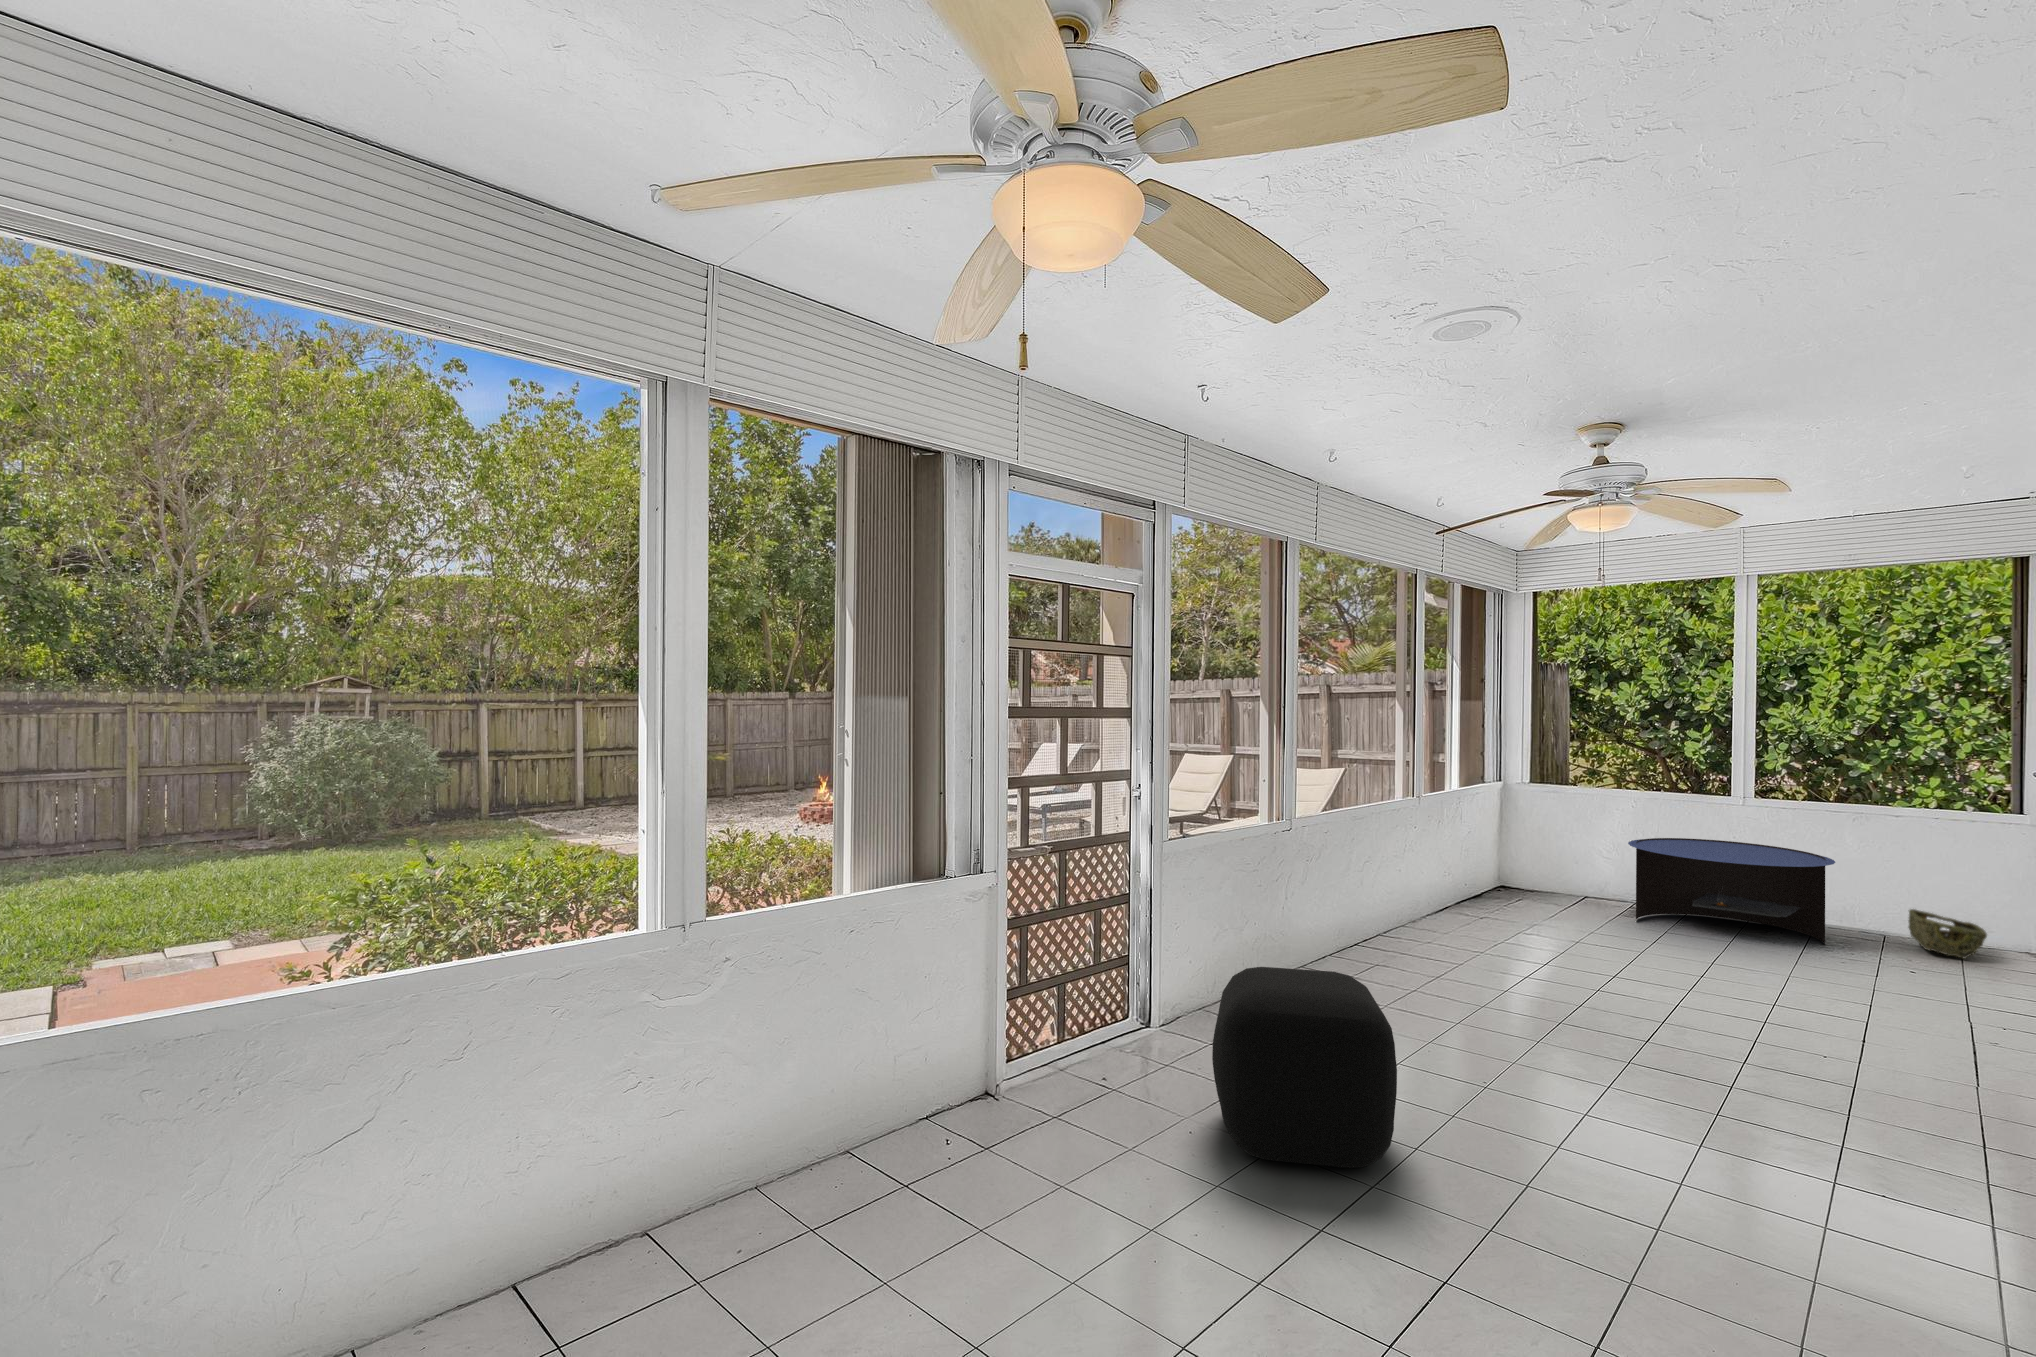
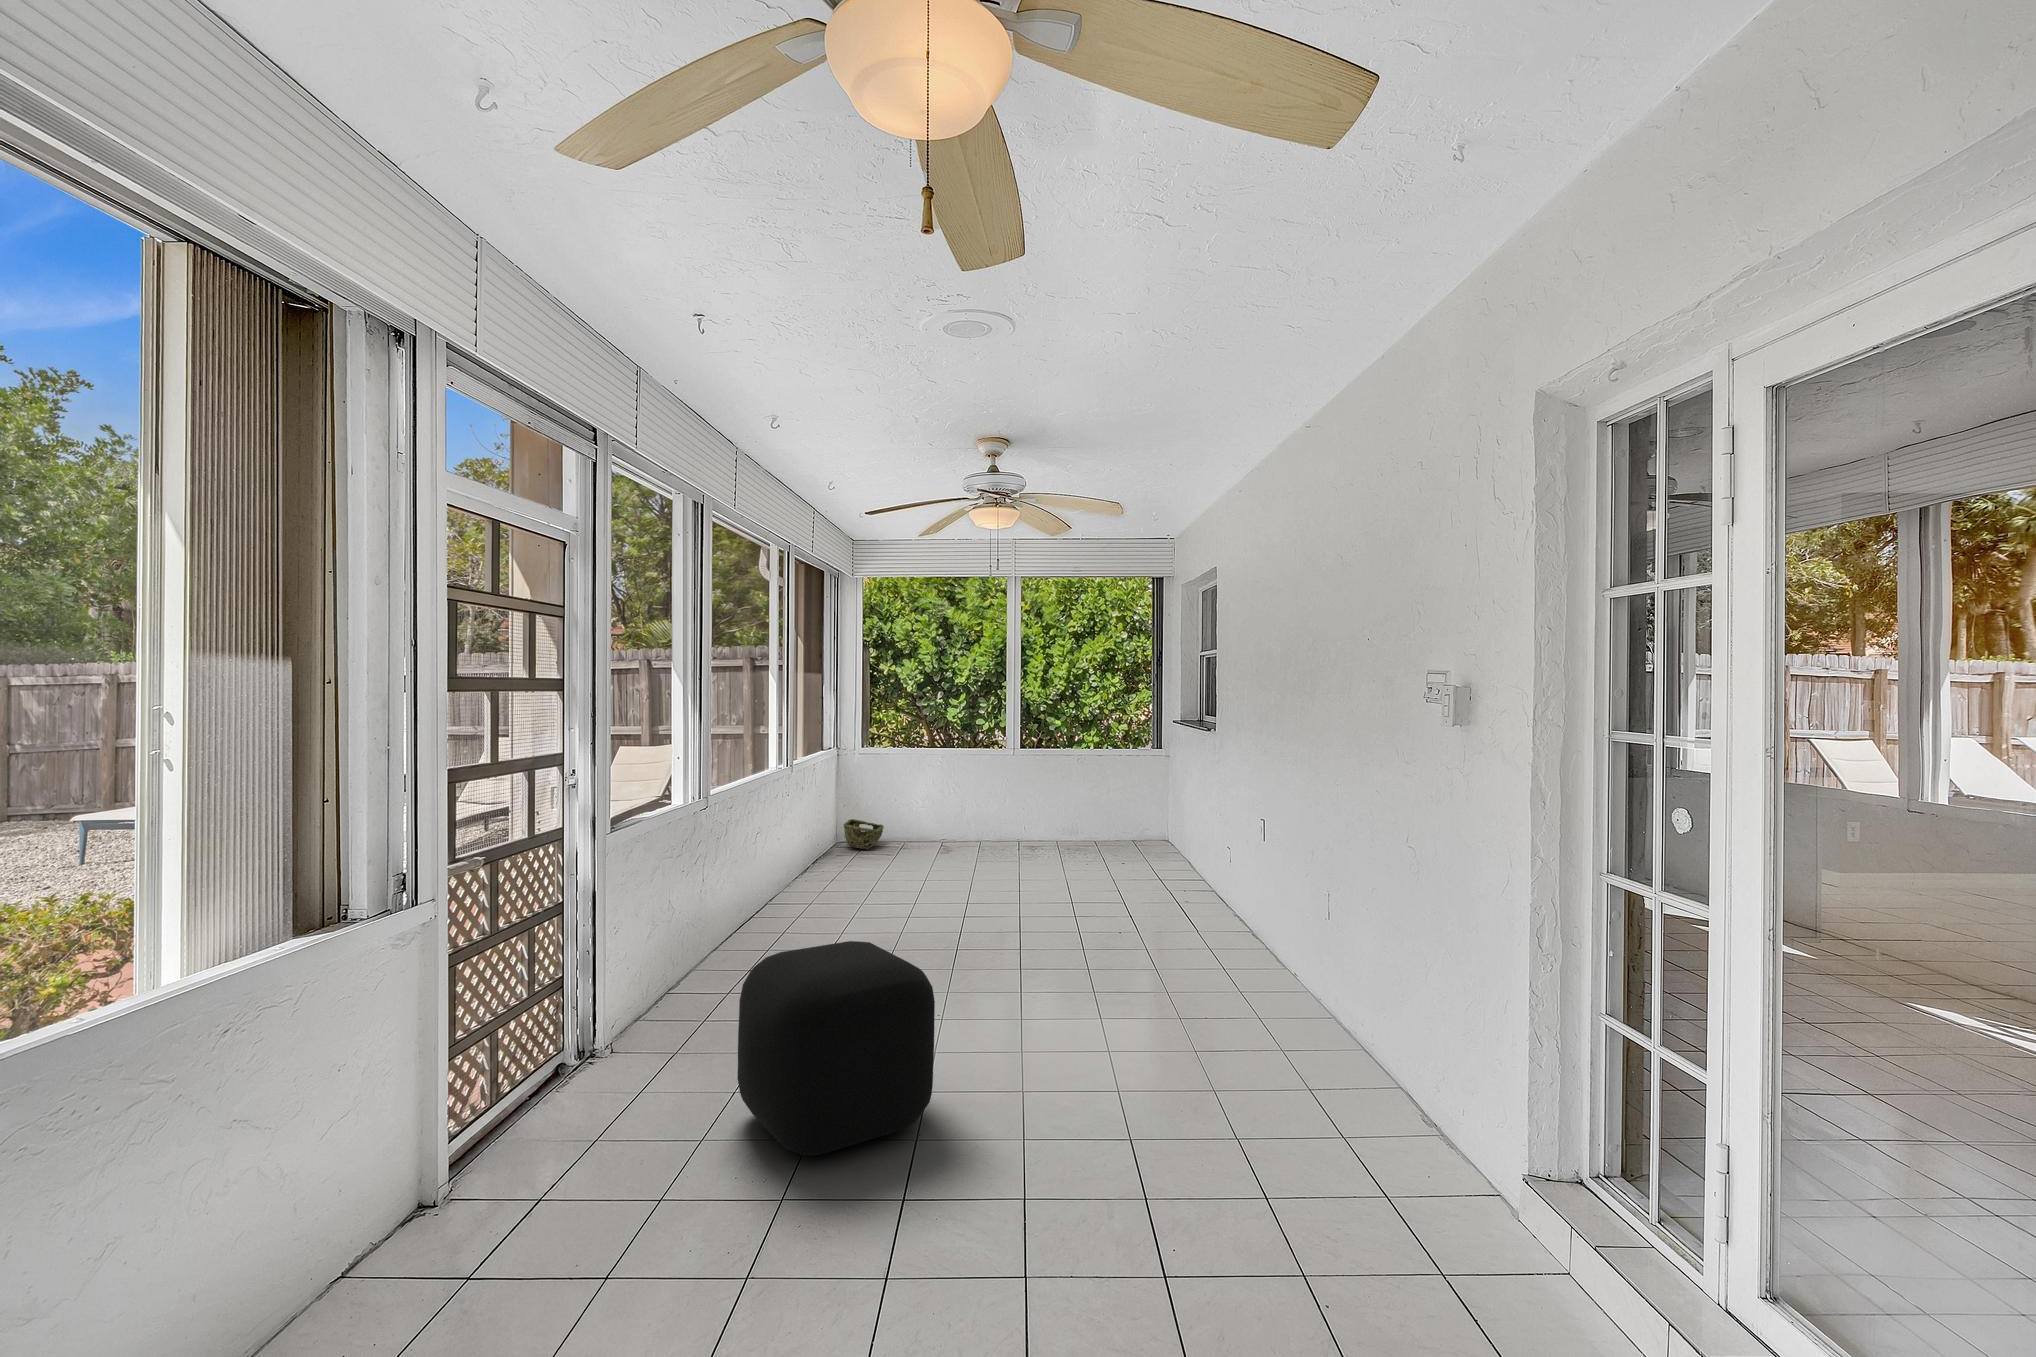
coffee table: present [1628,838,1835,944] -> none [923,784,1053,856]
woven basket: present [1909,909,1987,959] -> present [843,819,884,850]

